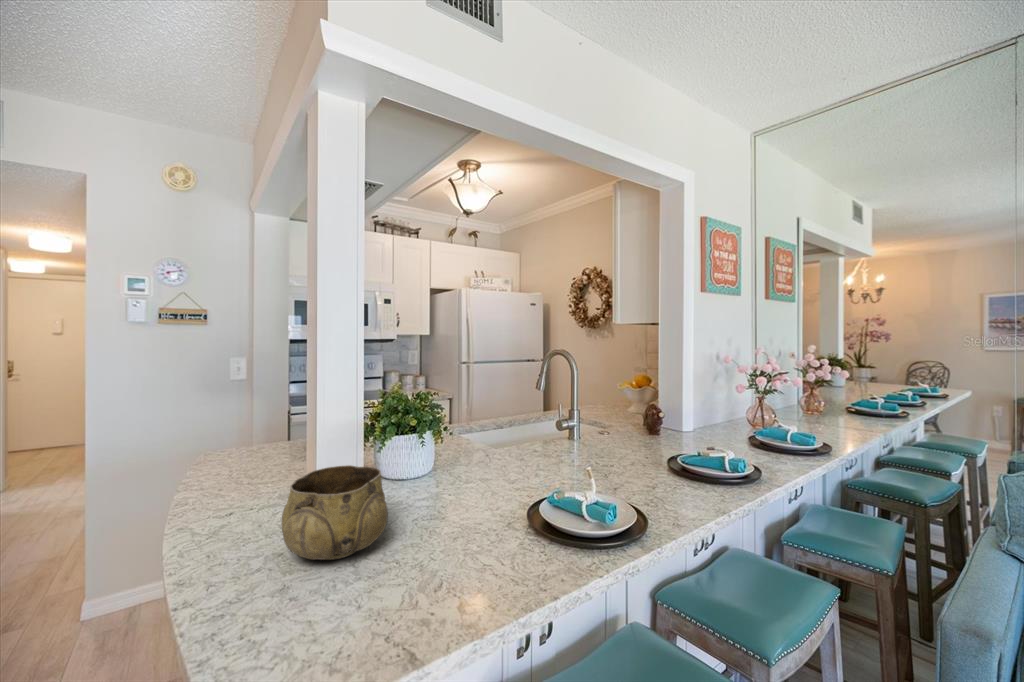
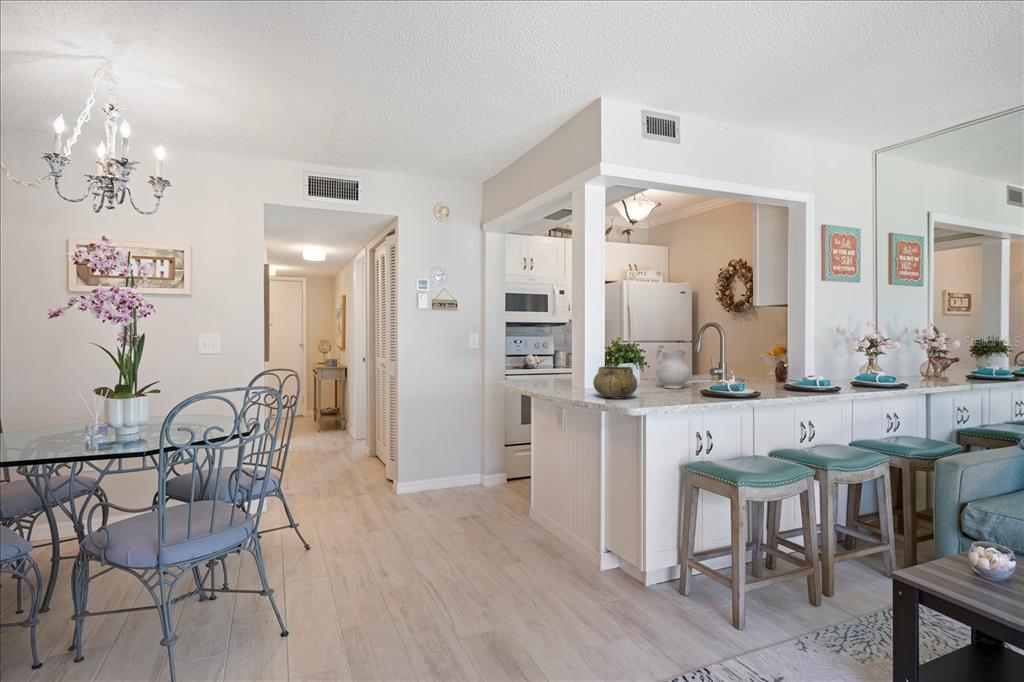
ceramic pitcher: none [466,394,523,476] -> present [656,346,691,389]

